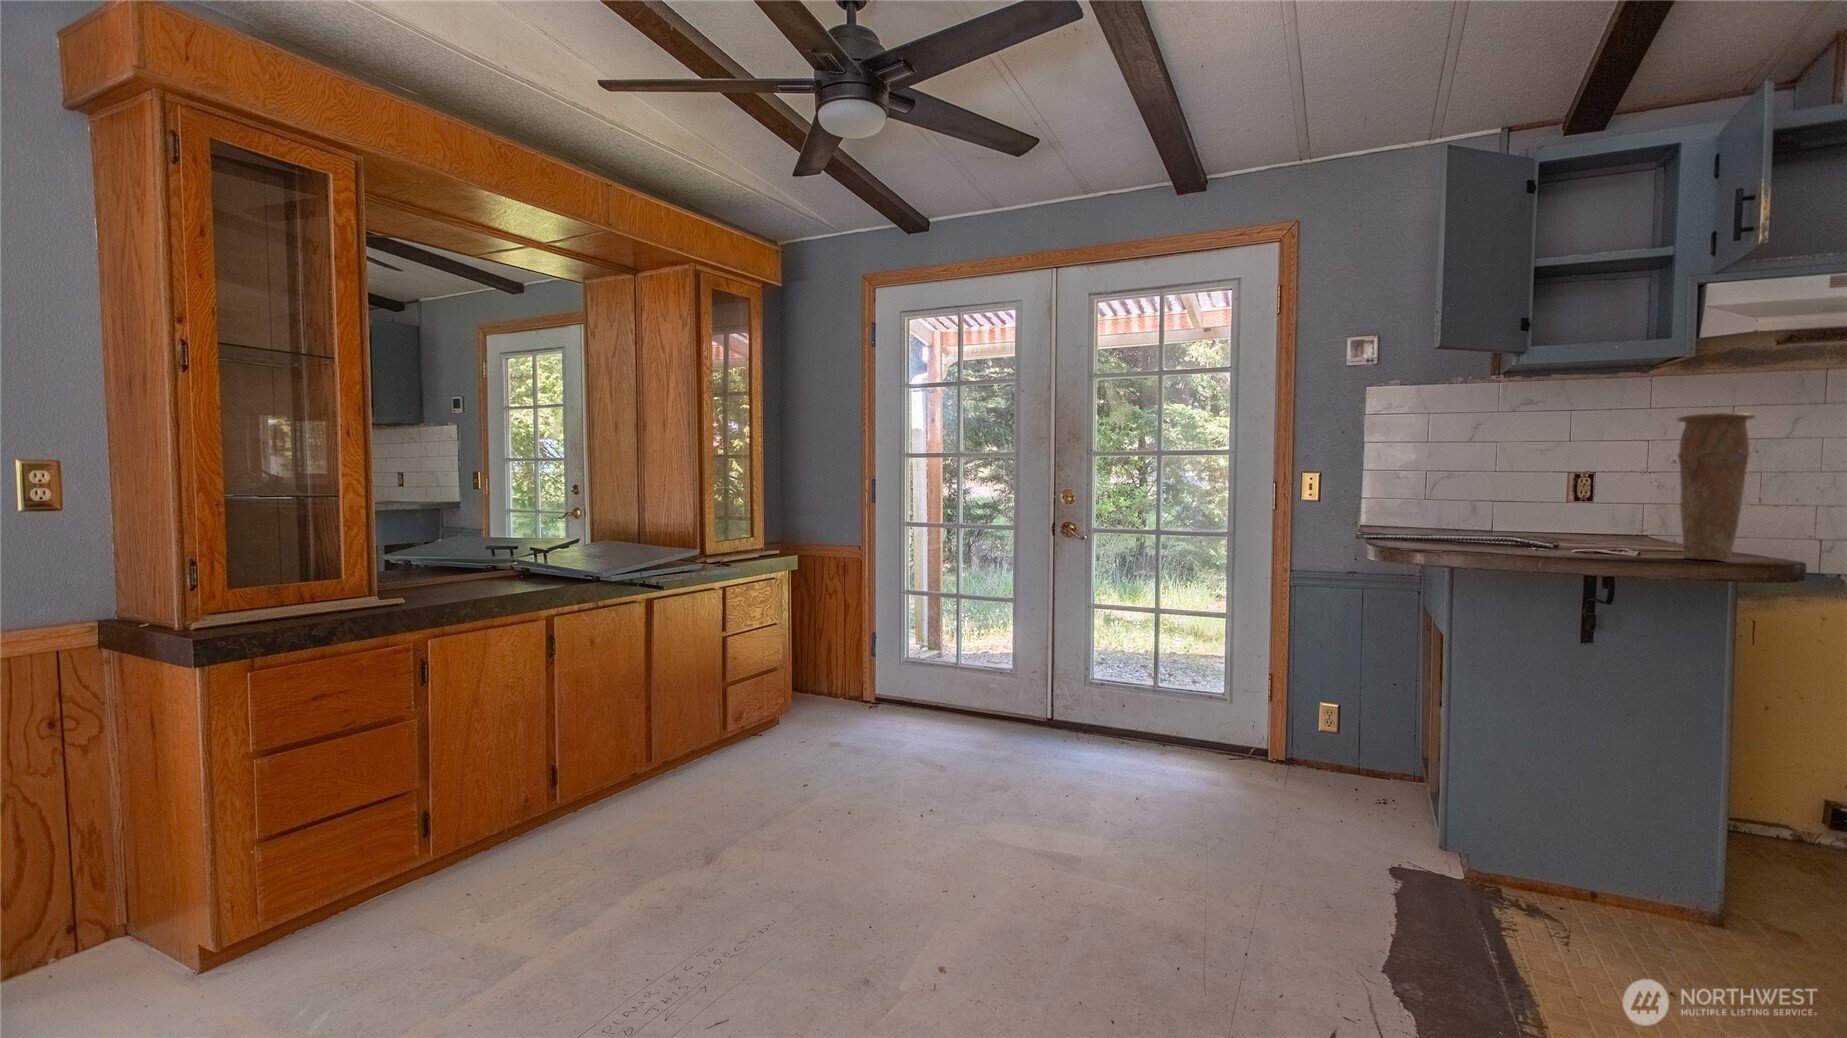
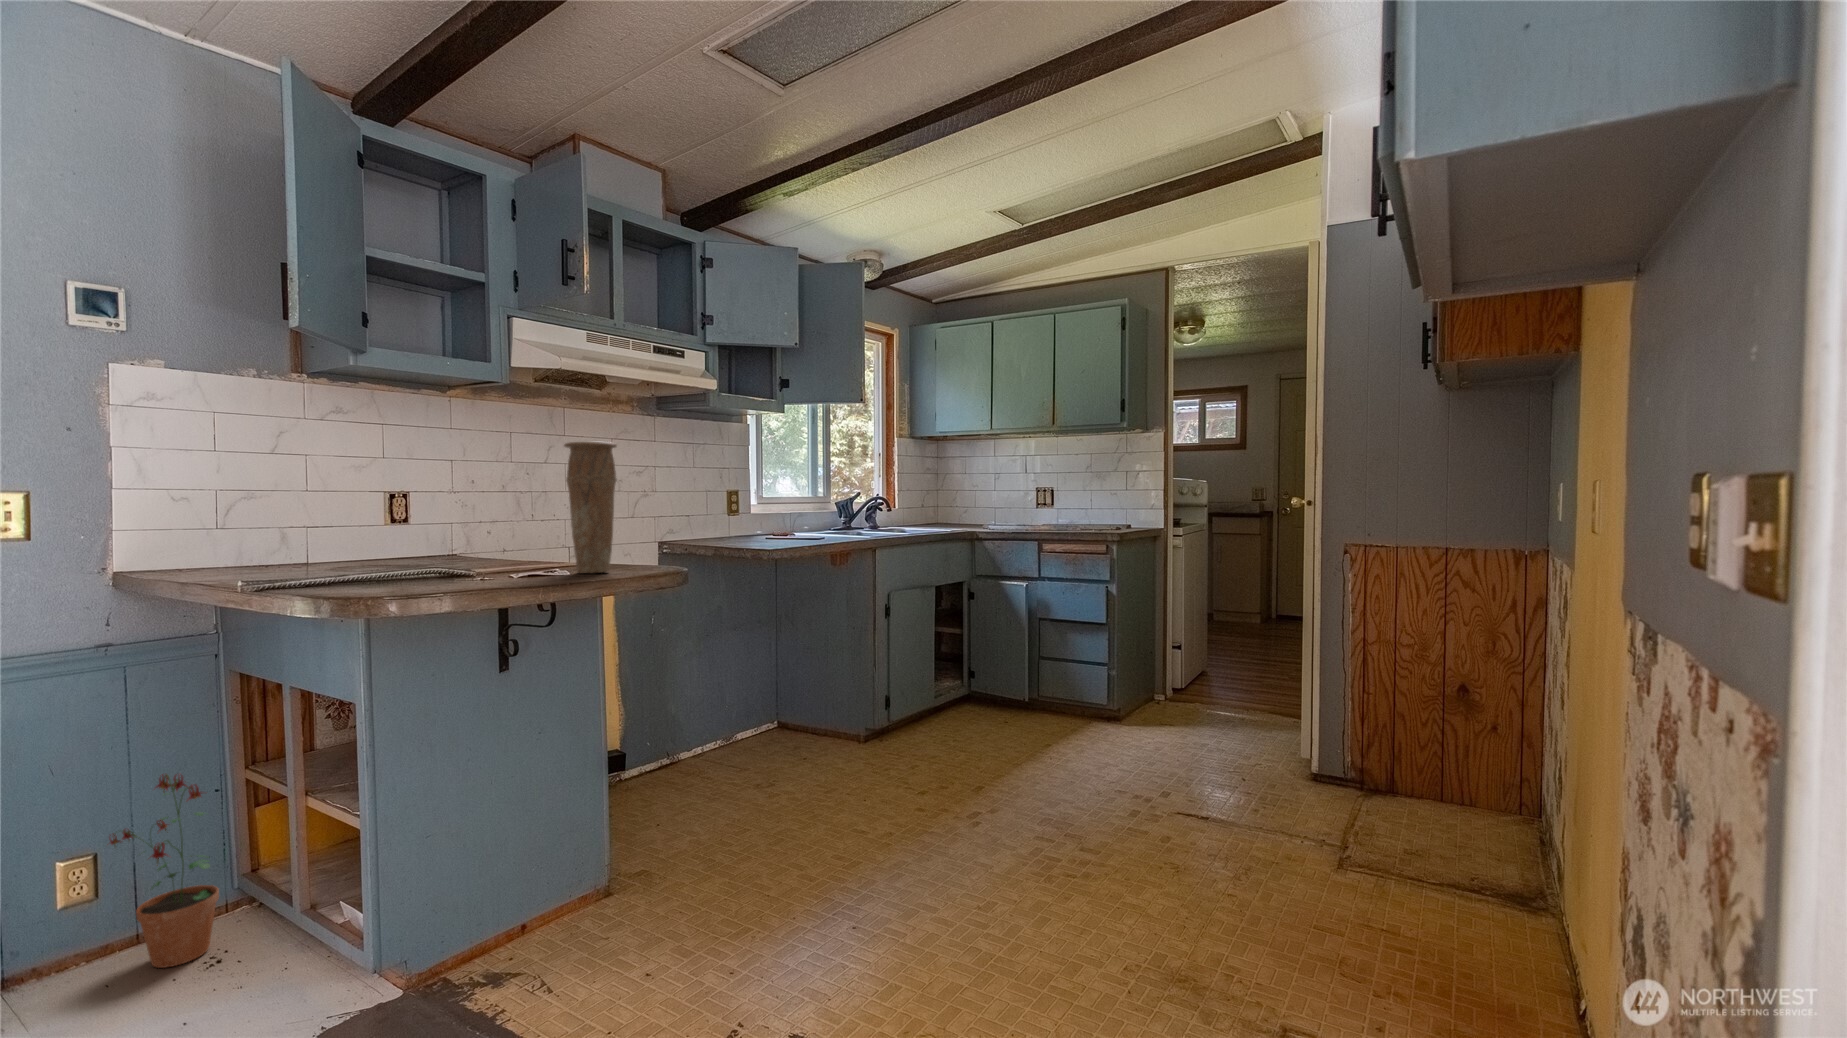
potted plant: none [1343,664,1399,793] -> present [109,774,219,968]

